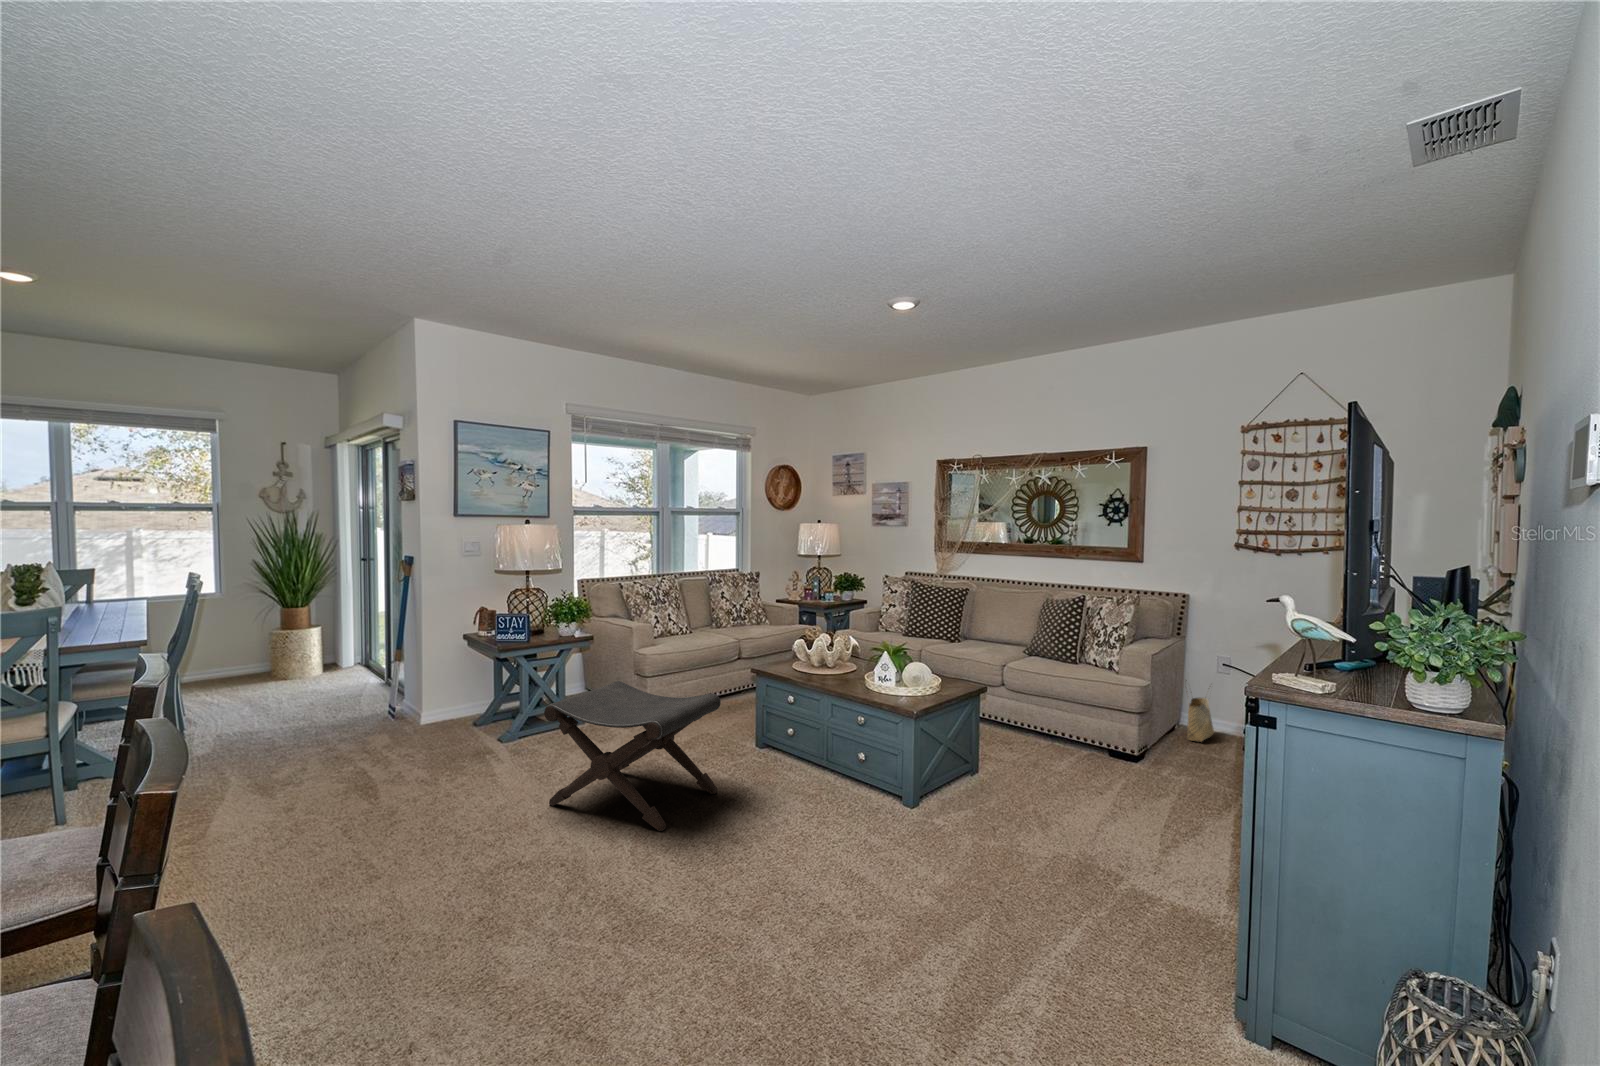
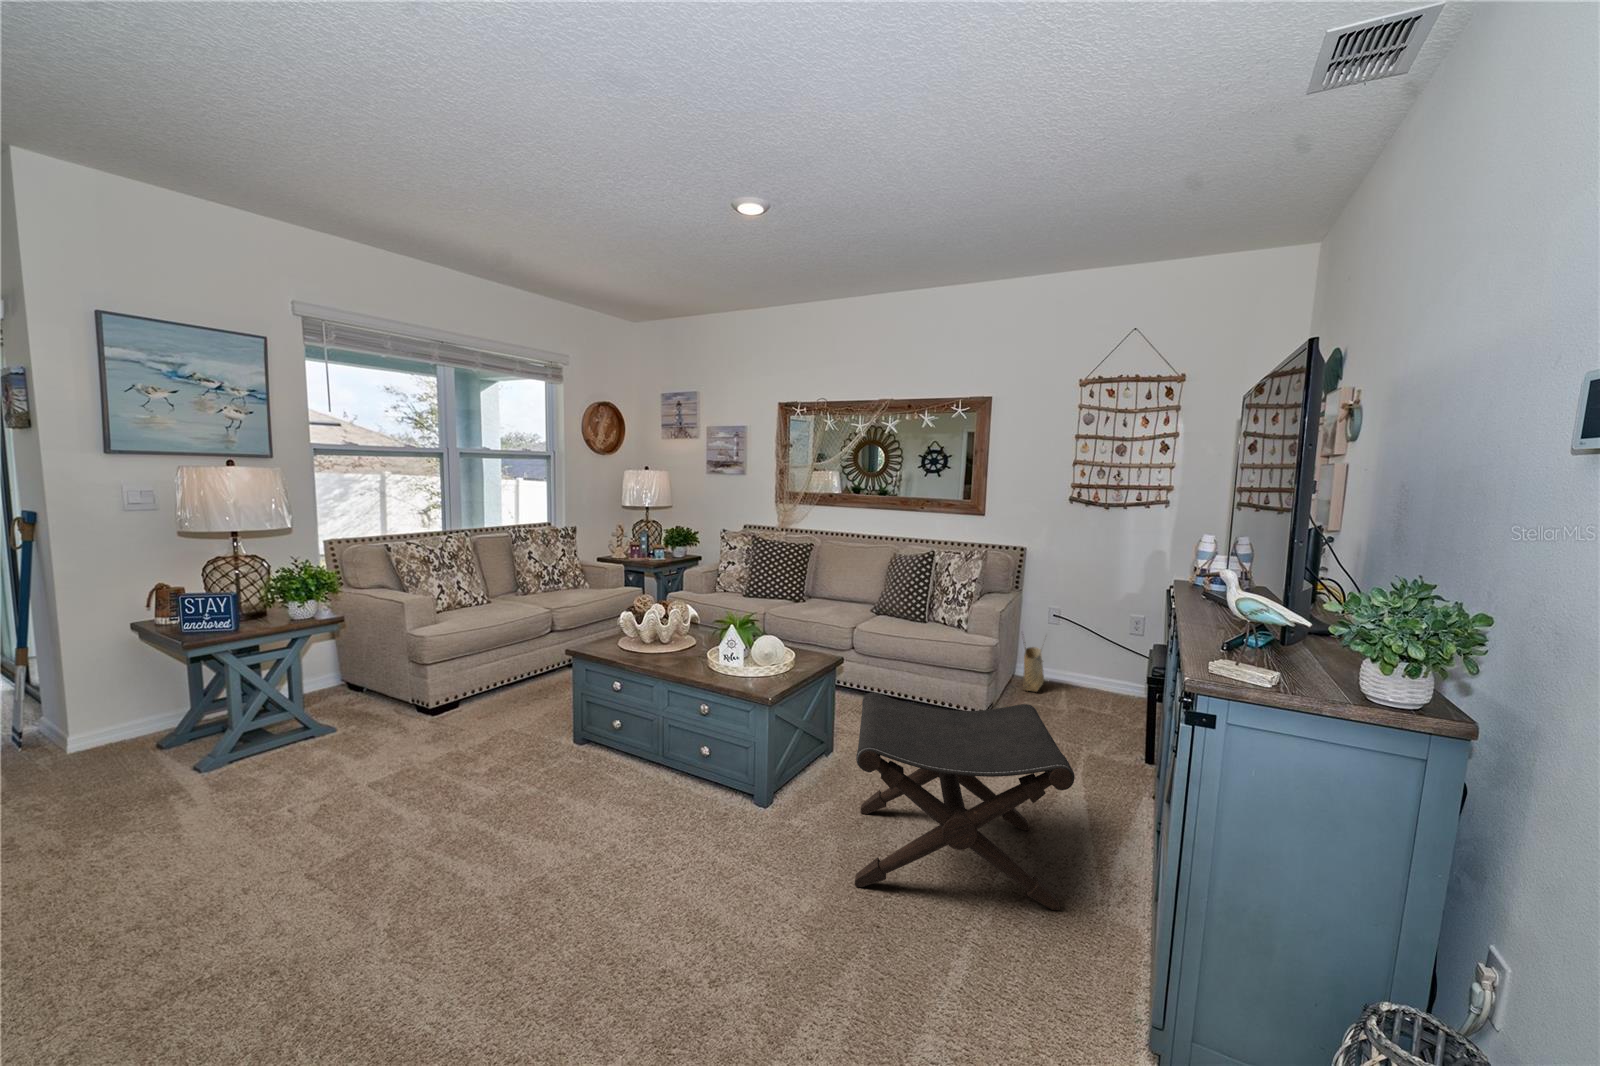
footstool: present [544,681,721,831] -> present [855,692,1075,910]

